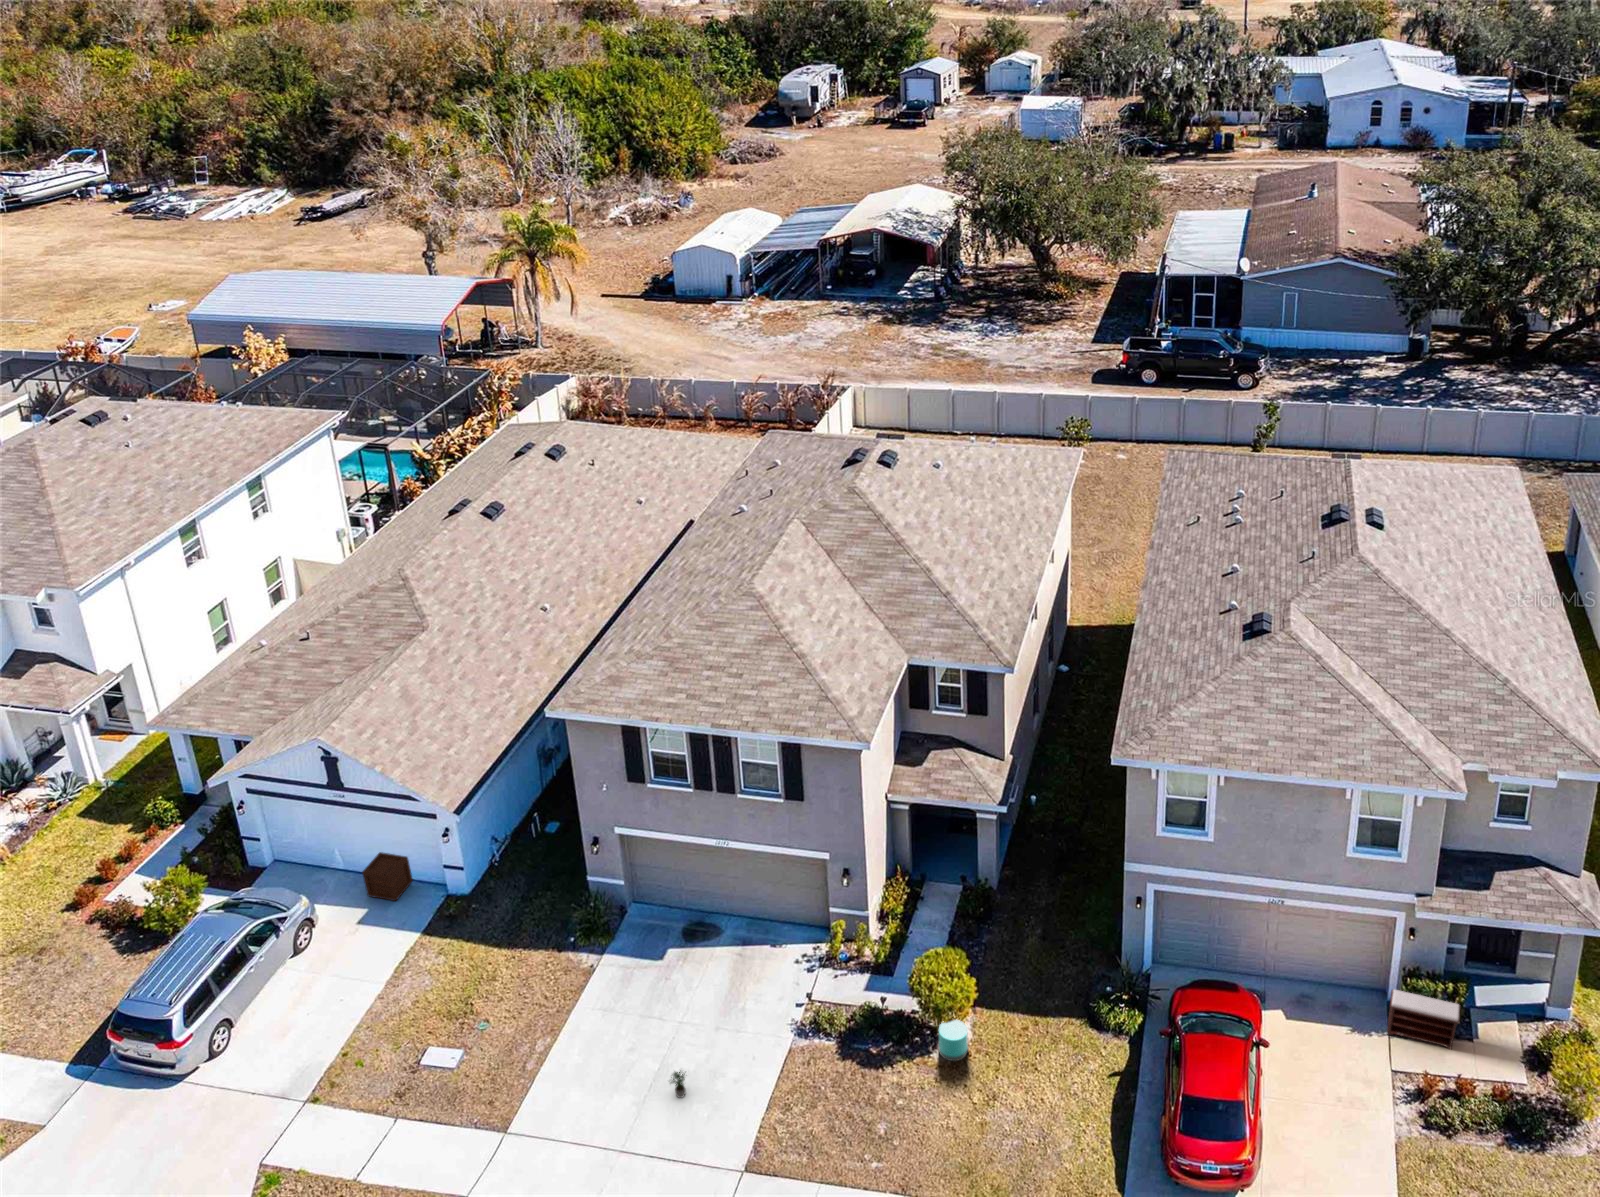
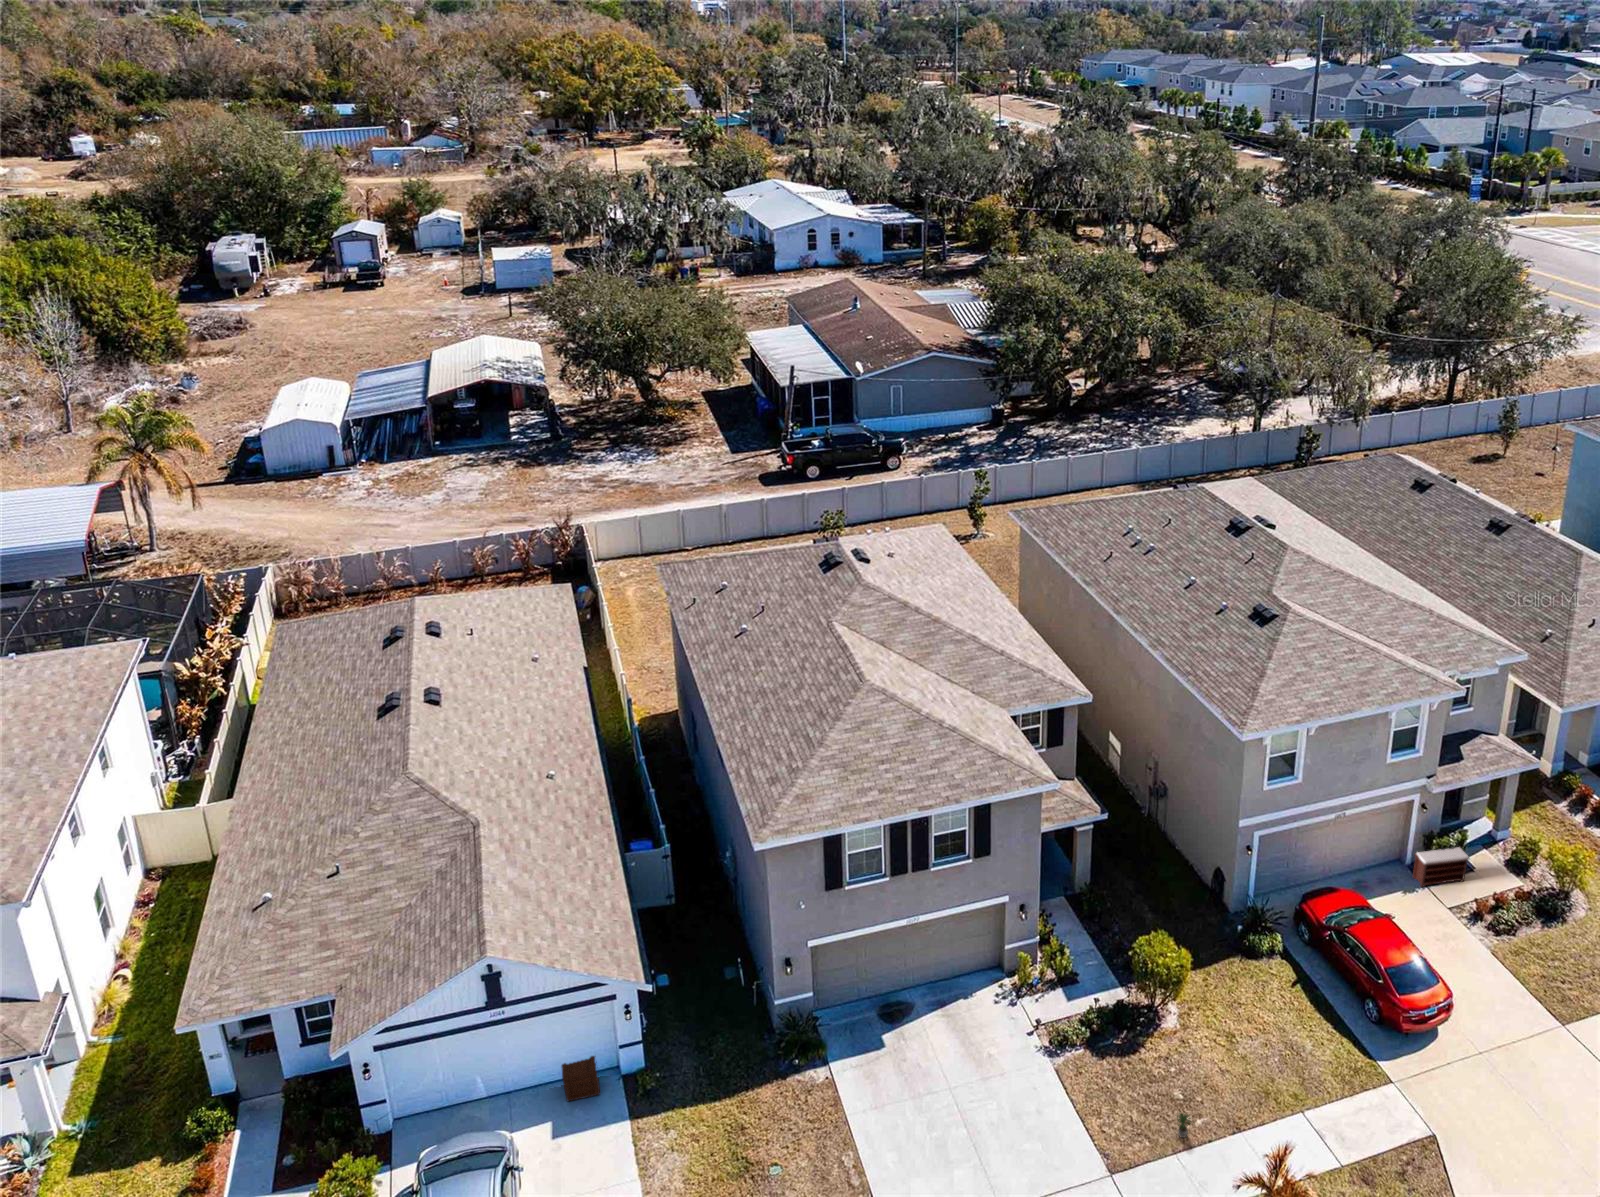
trash can: present [939,1020,969,1061] -> none [1163,990,1189,1025]
potted plant: present [671,1070,686,1098] -> present [1177,1113,1191,1138]

